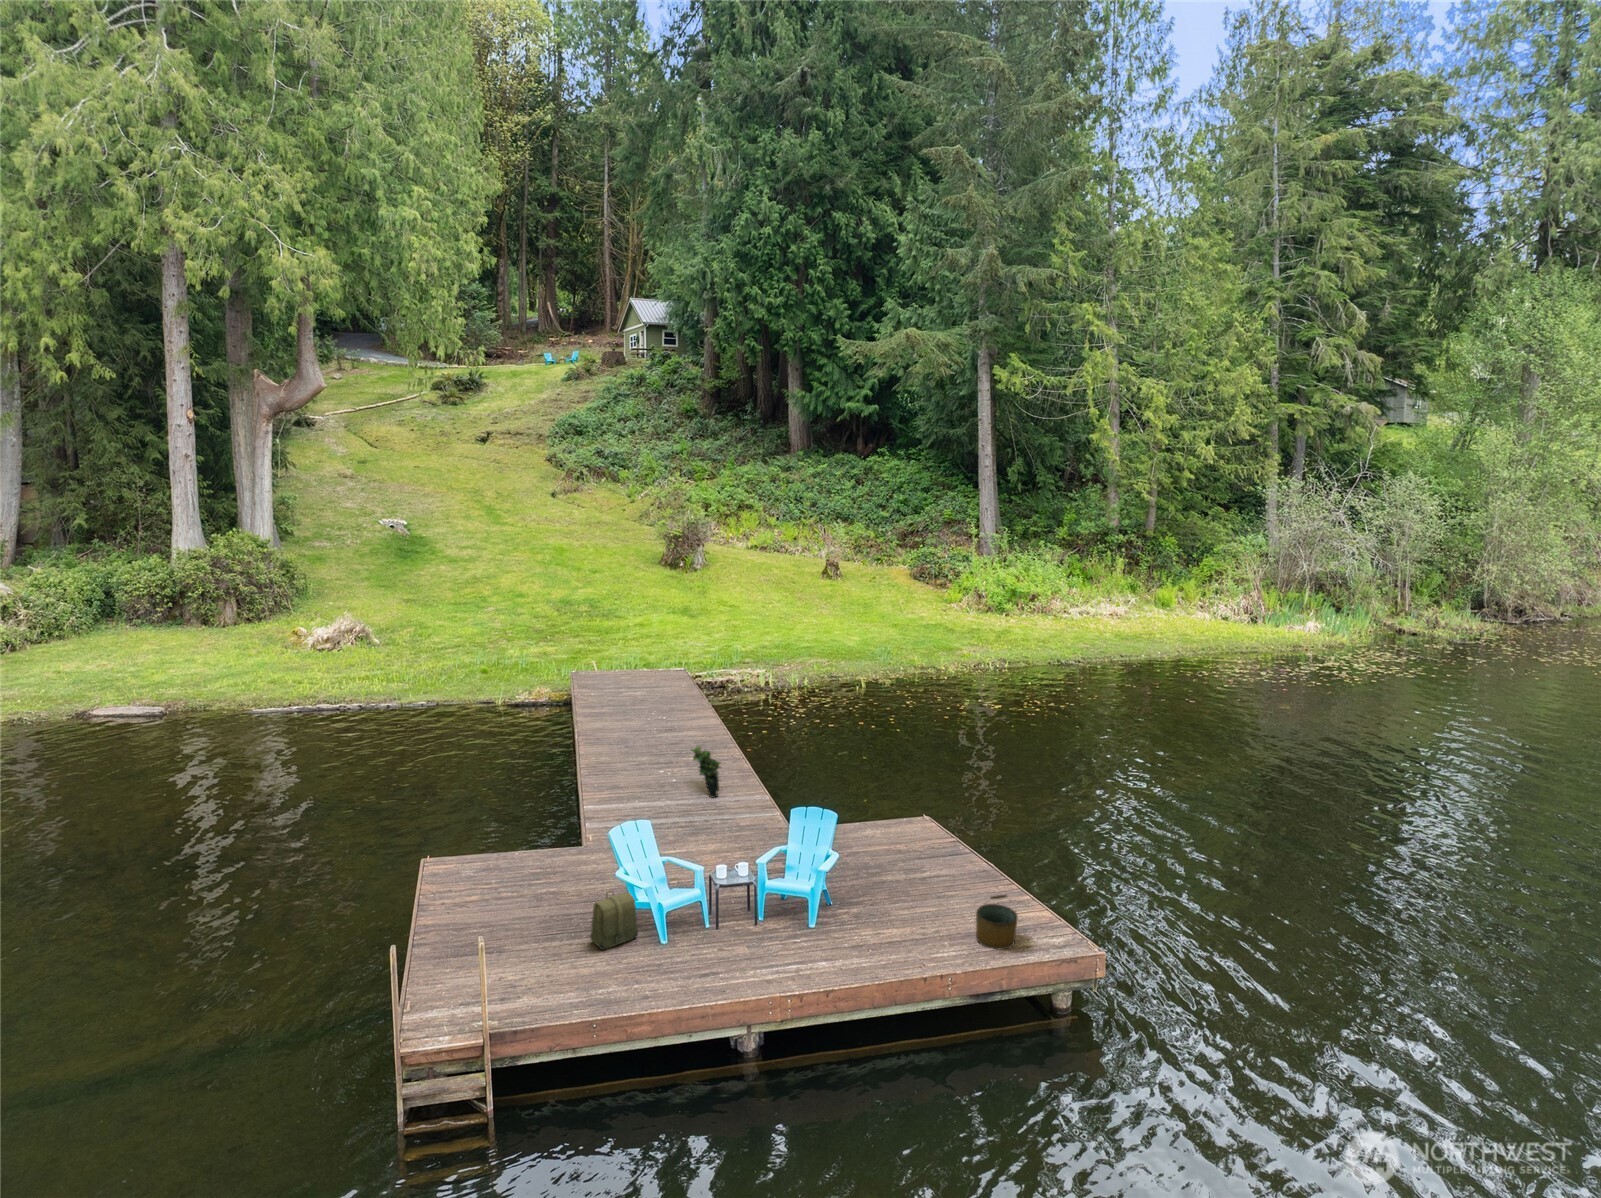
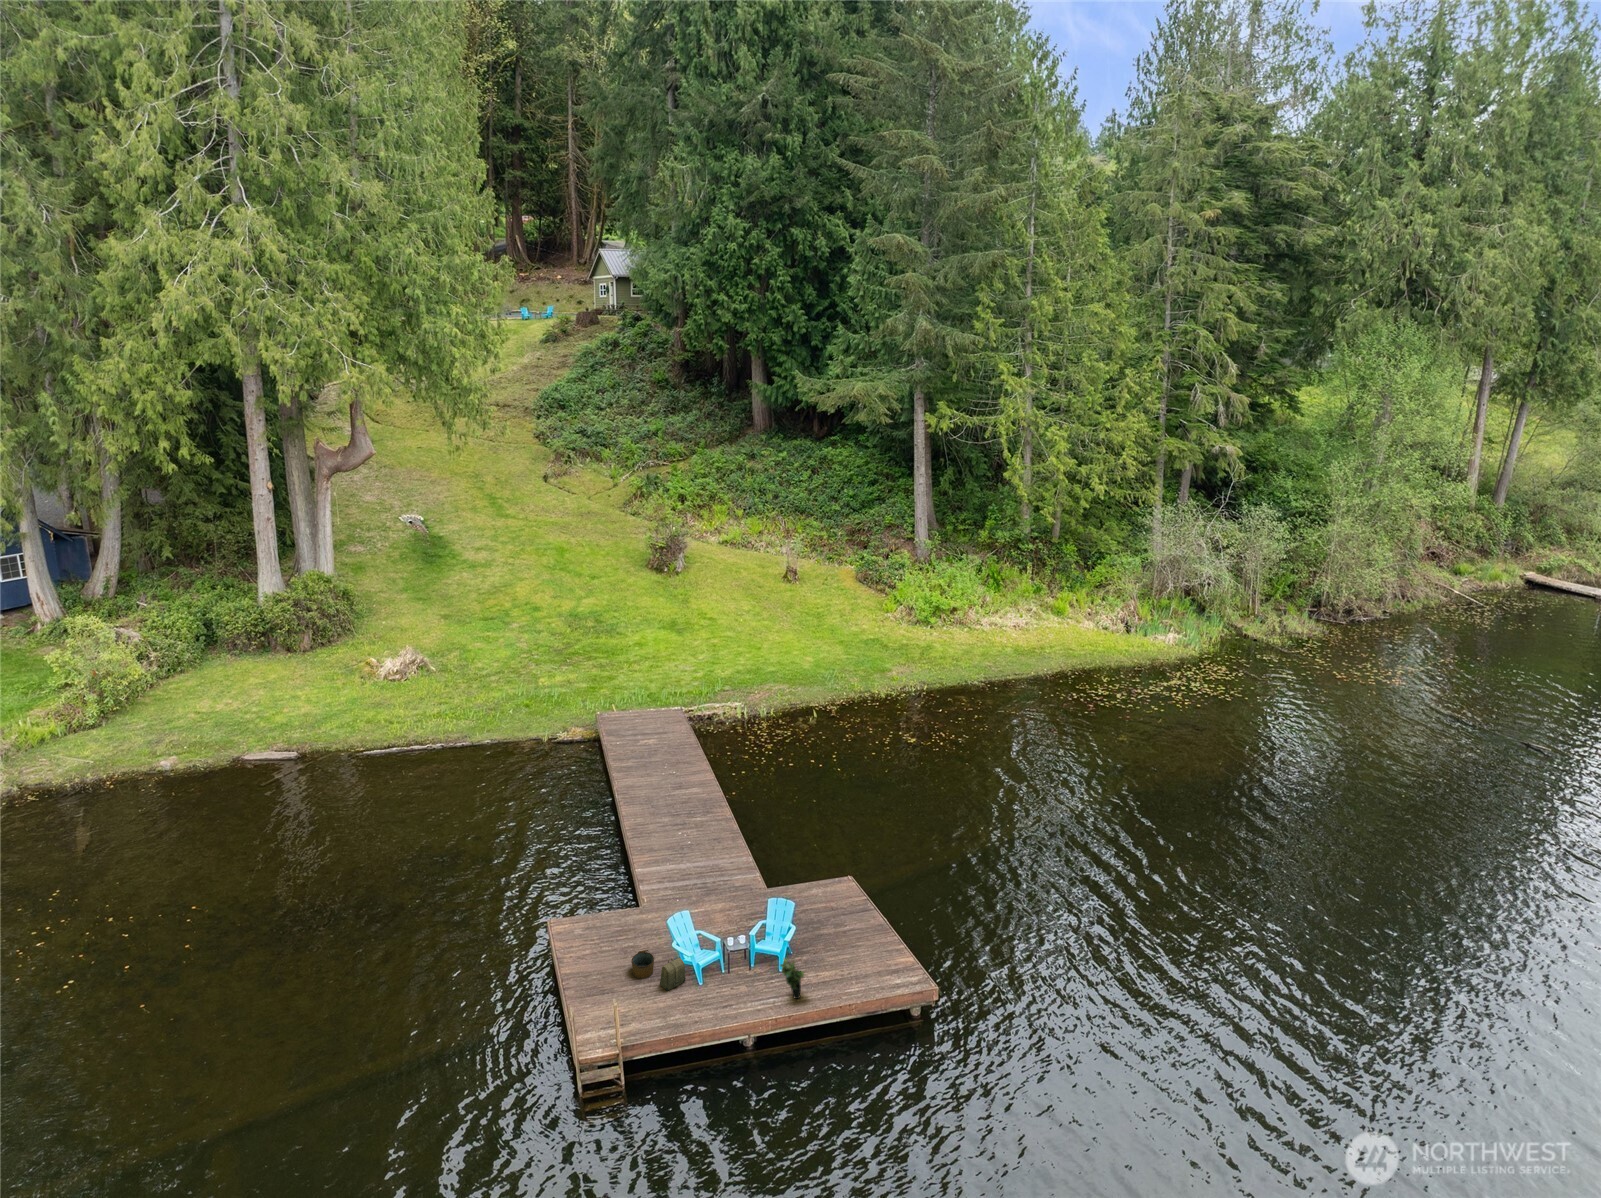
potted plant: present [691,746,721,798] -> present [780,959,804,999]
bucket: present [976,895,1017,949] -> present [631,950,654,979]

